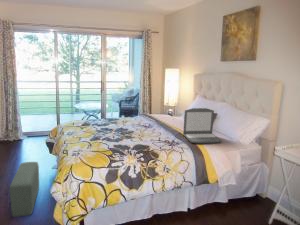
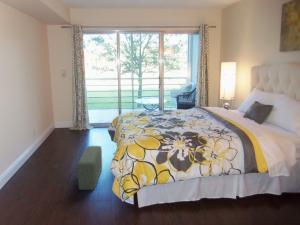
laptop: present [183,108,221,143] -> none [234,99,274,133]

